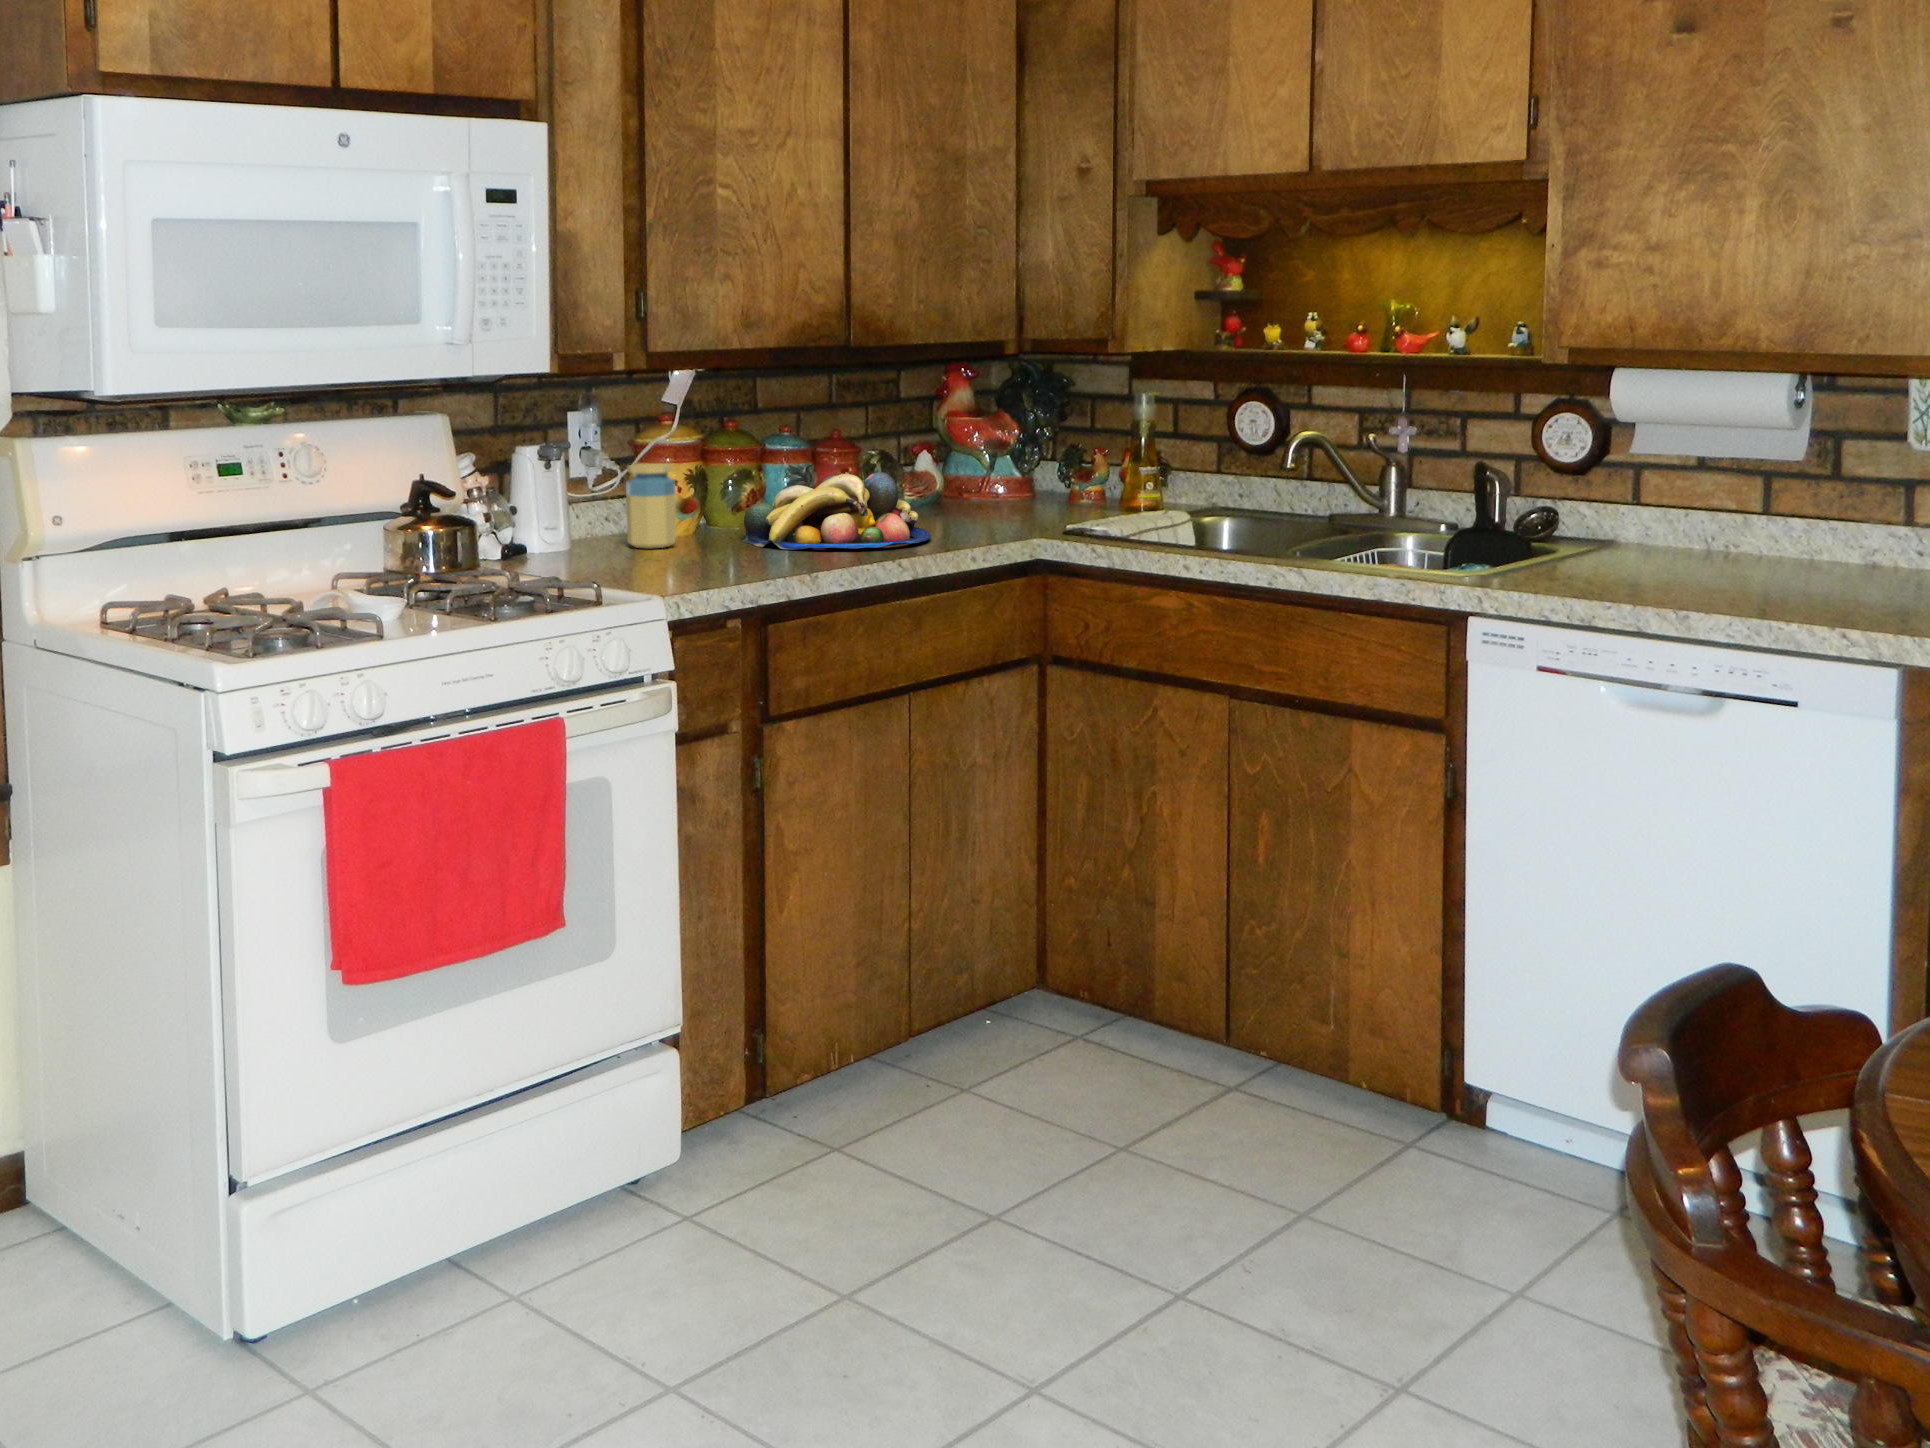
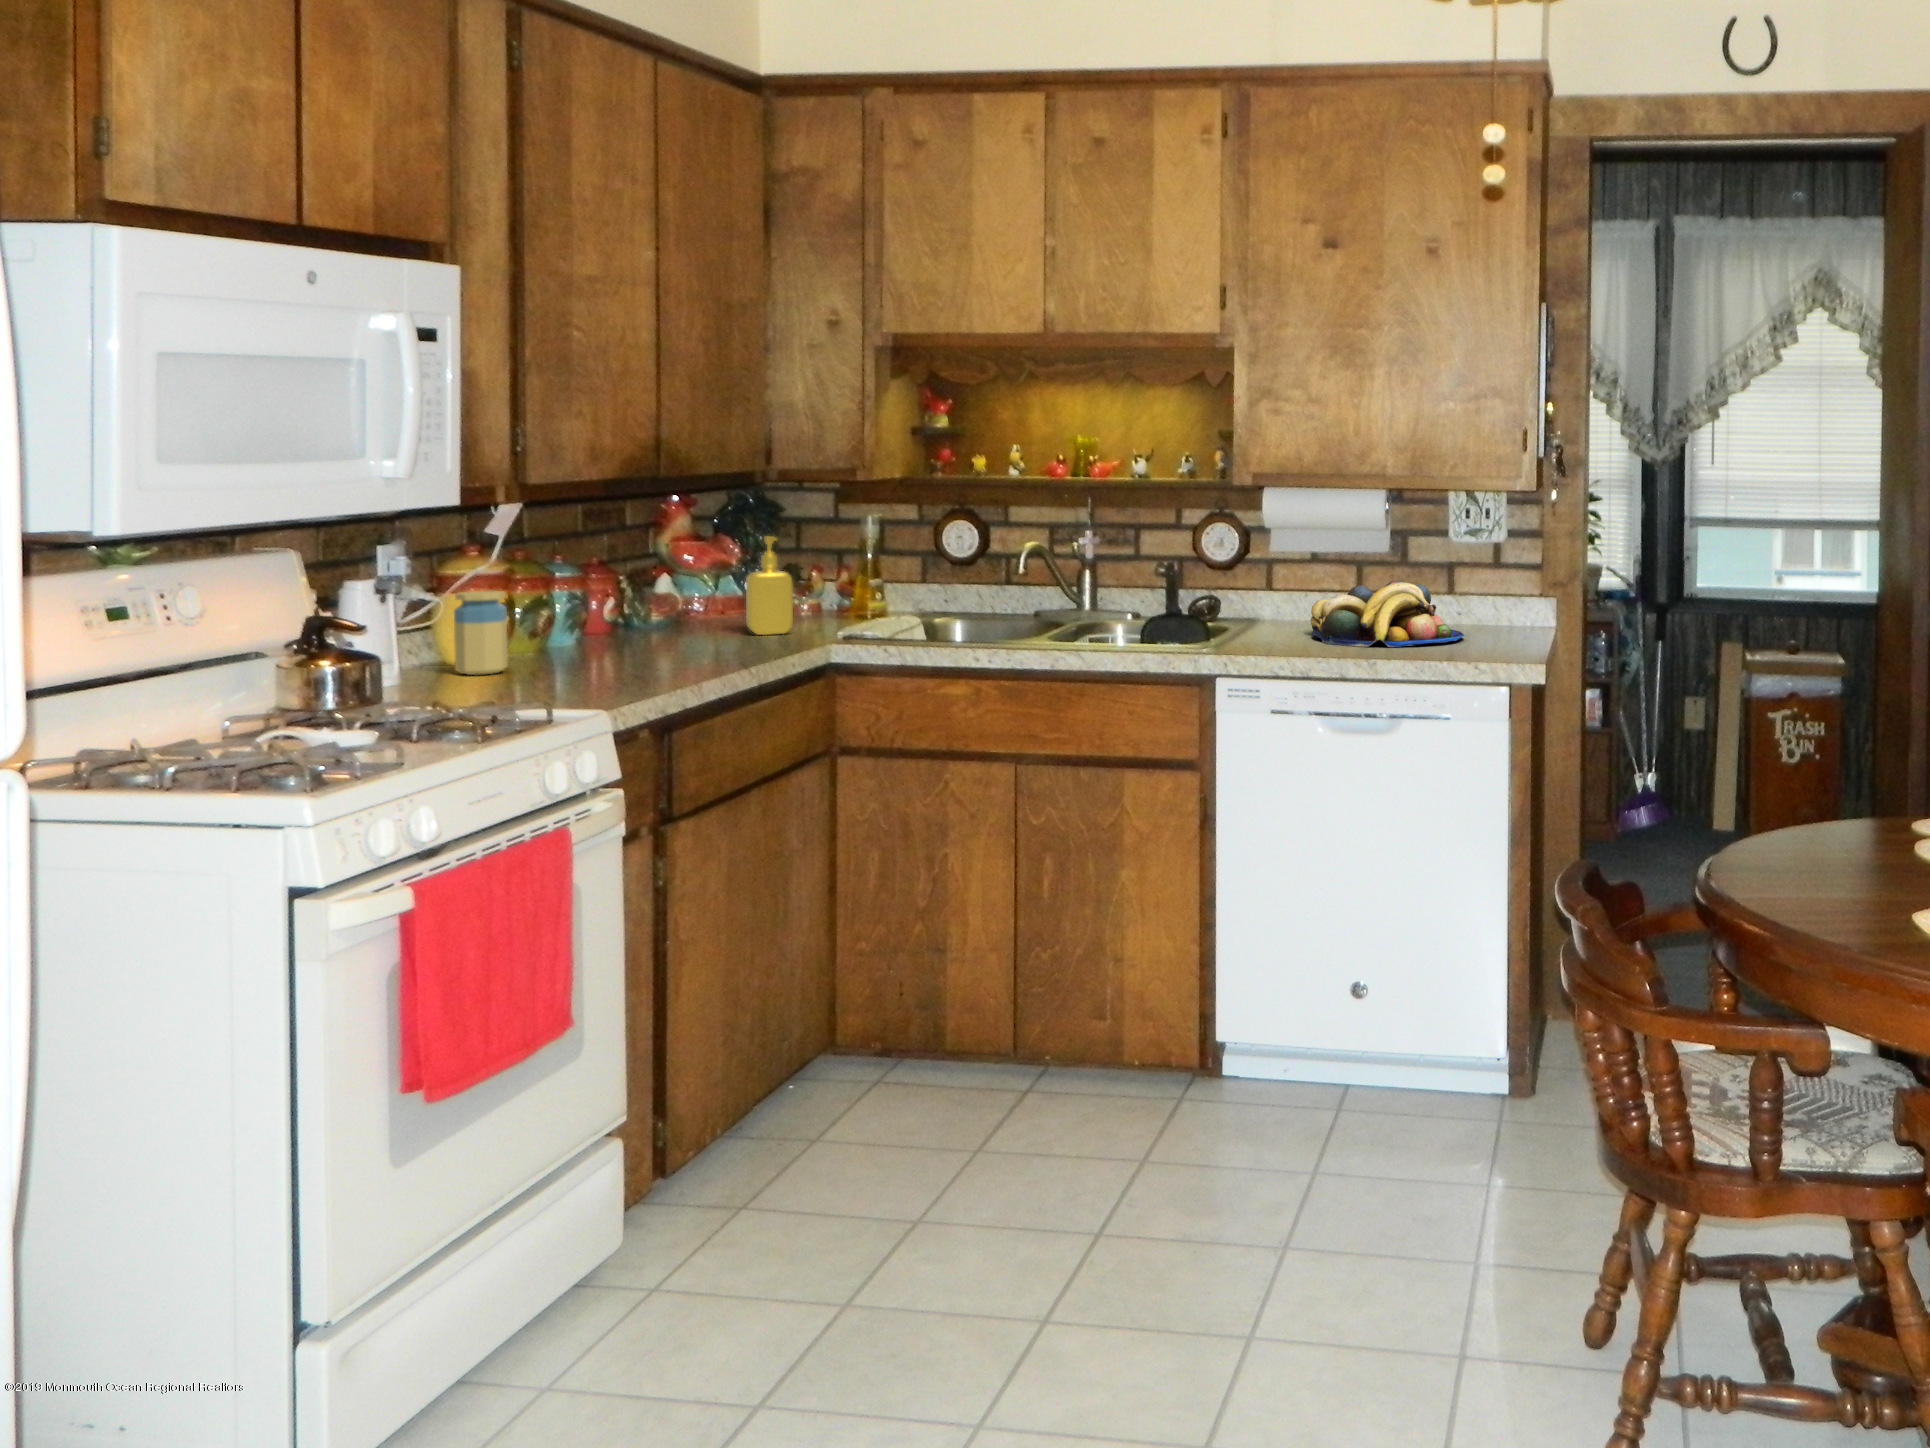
soap dispenser: none [979,415,1028,524] -> present [746,536,793,635]
fruit bowl: present [742,472,931,550] -> present [1311,581,1464,647]

